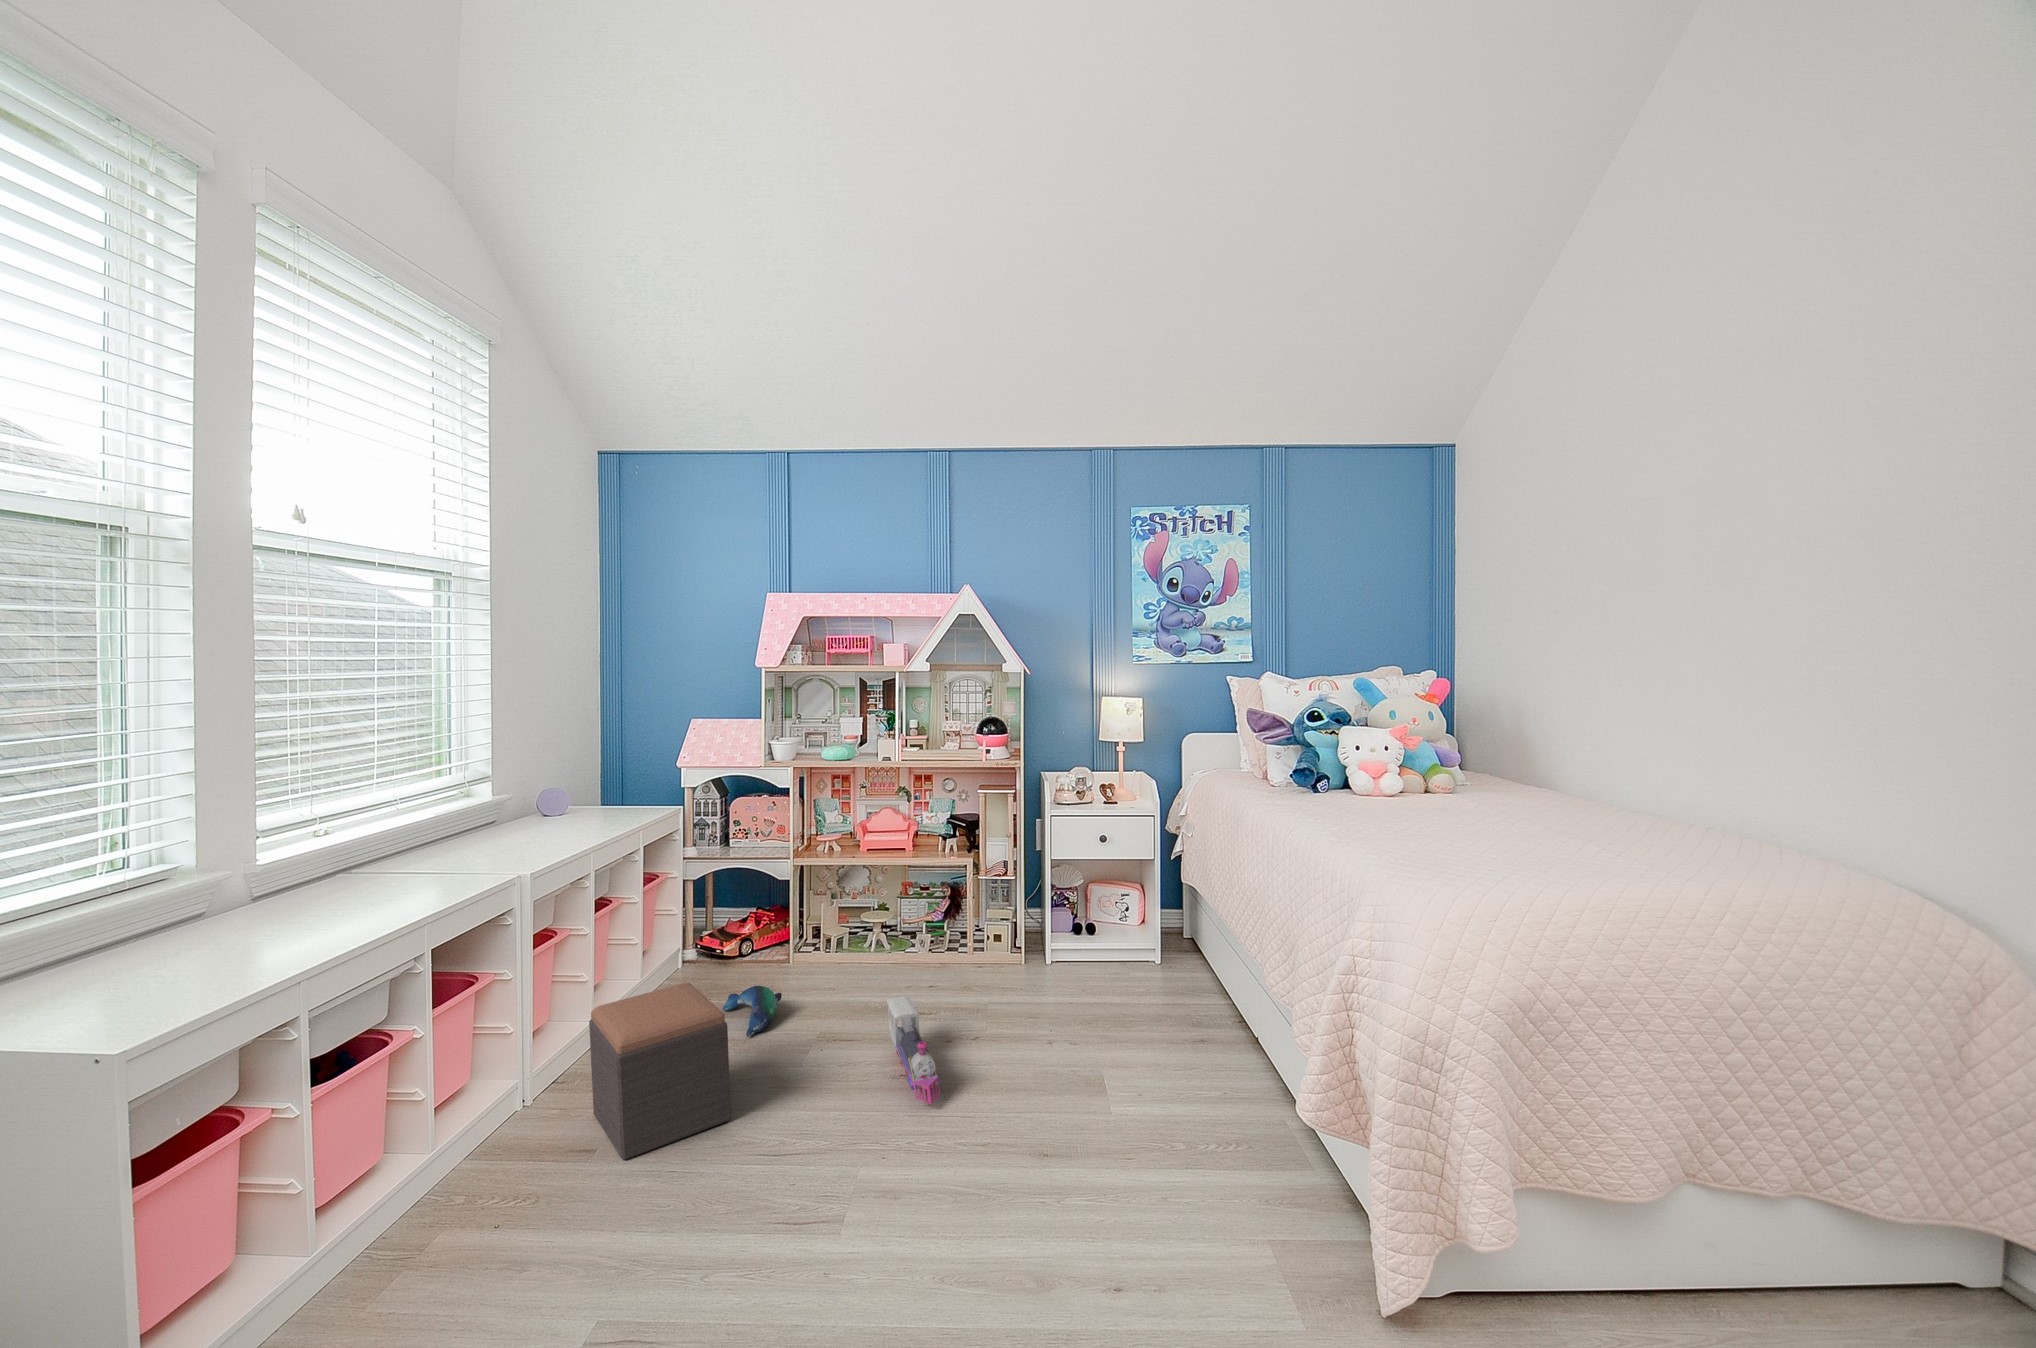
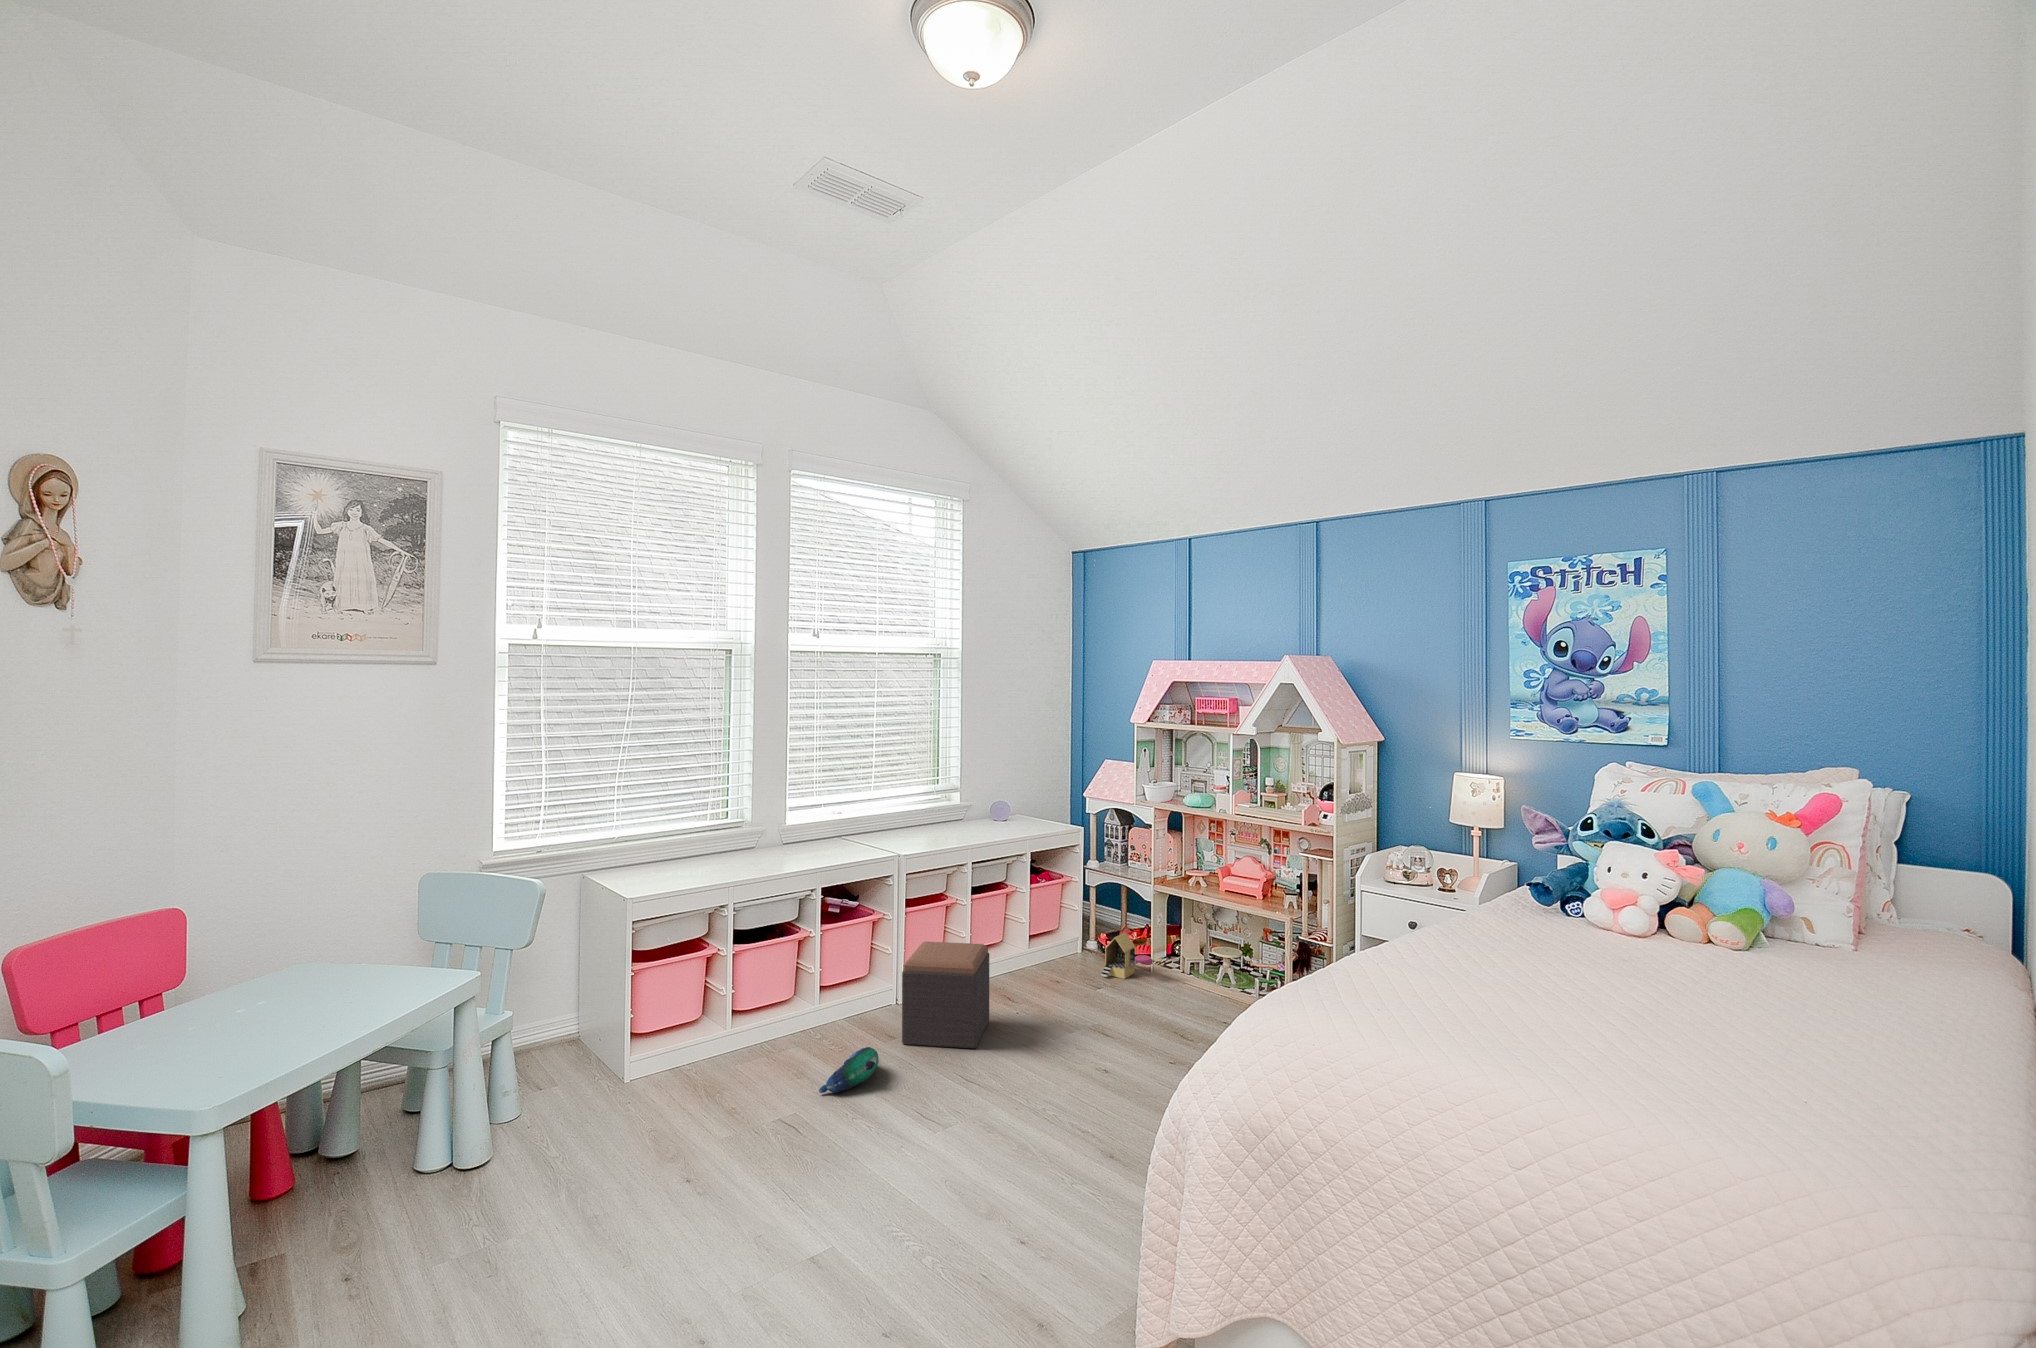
toy house: none [748,922,817,981] -> present [1101,933,1162,979]
plush toy: present [722,986,782,1037] -> present [819,1047,879,1093]
toy train: present [887,996,940,1104] -> none [1084,1009,1146,1091]

